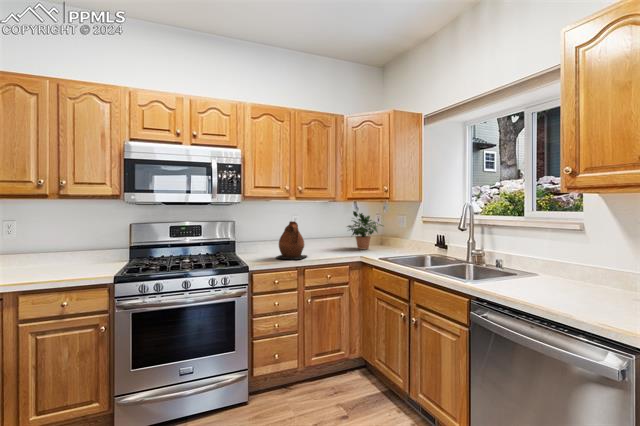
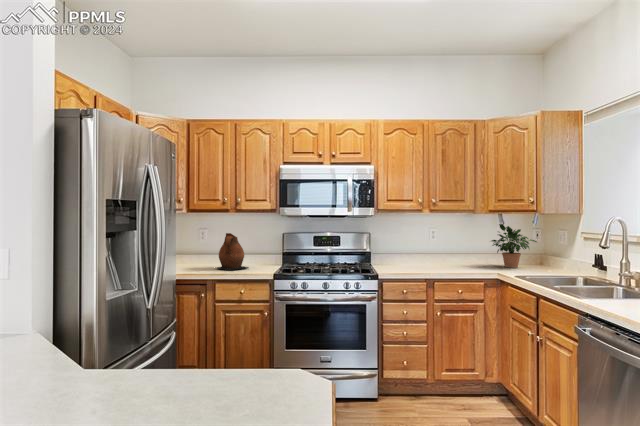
ceramic pitcher: present [276,221,307,259] -> present [217,233,249,270]

